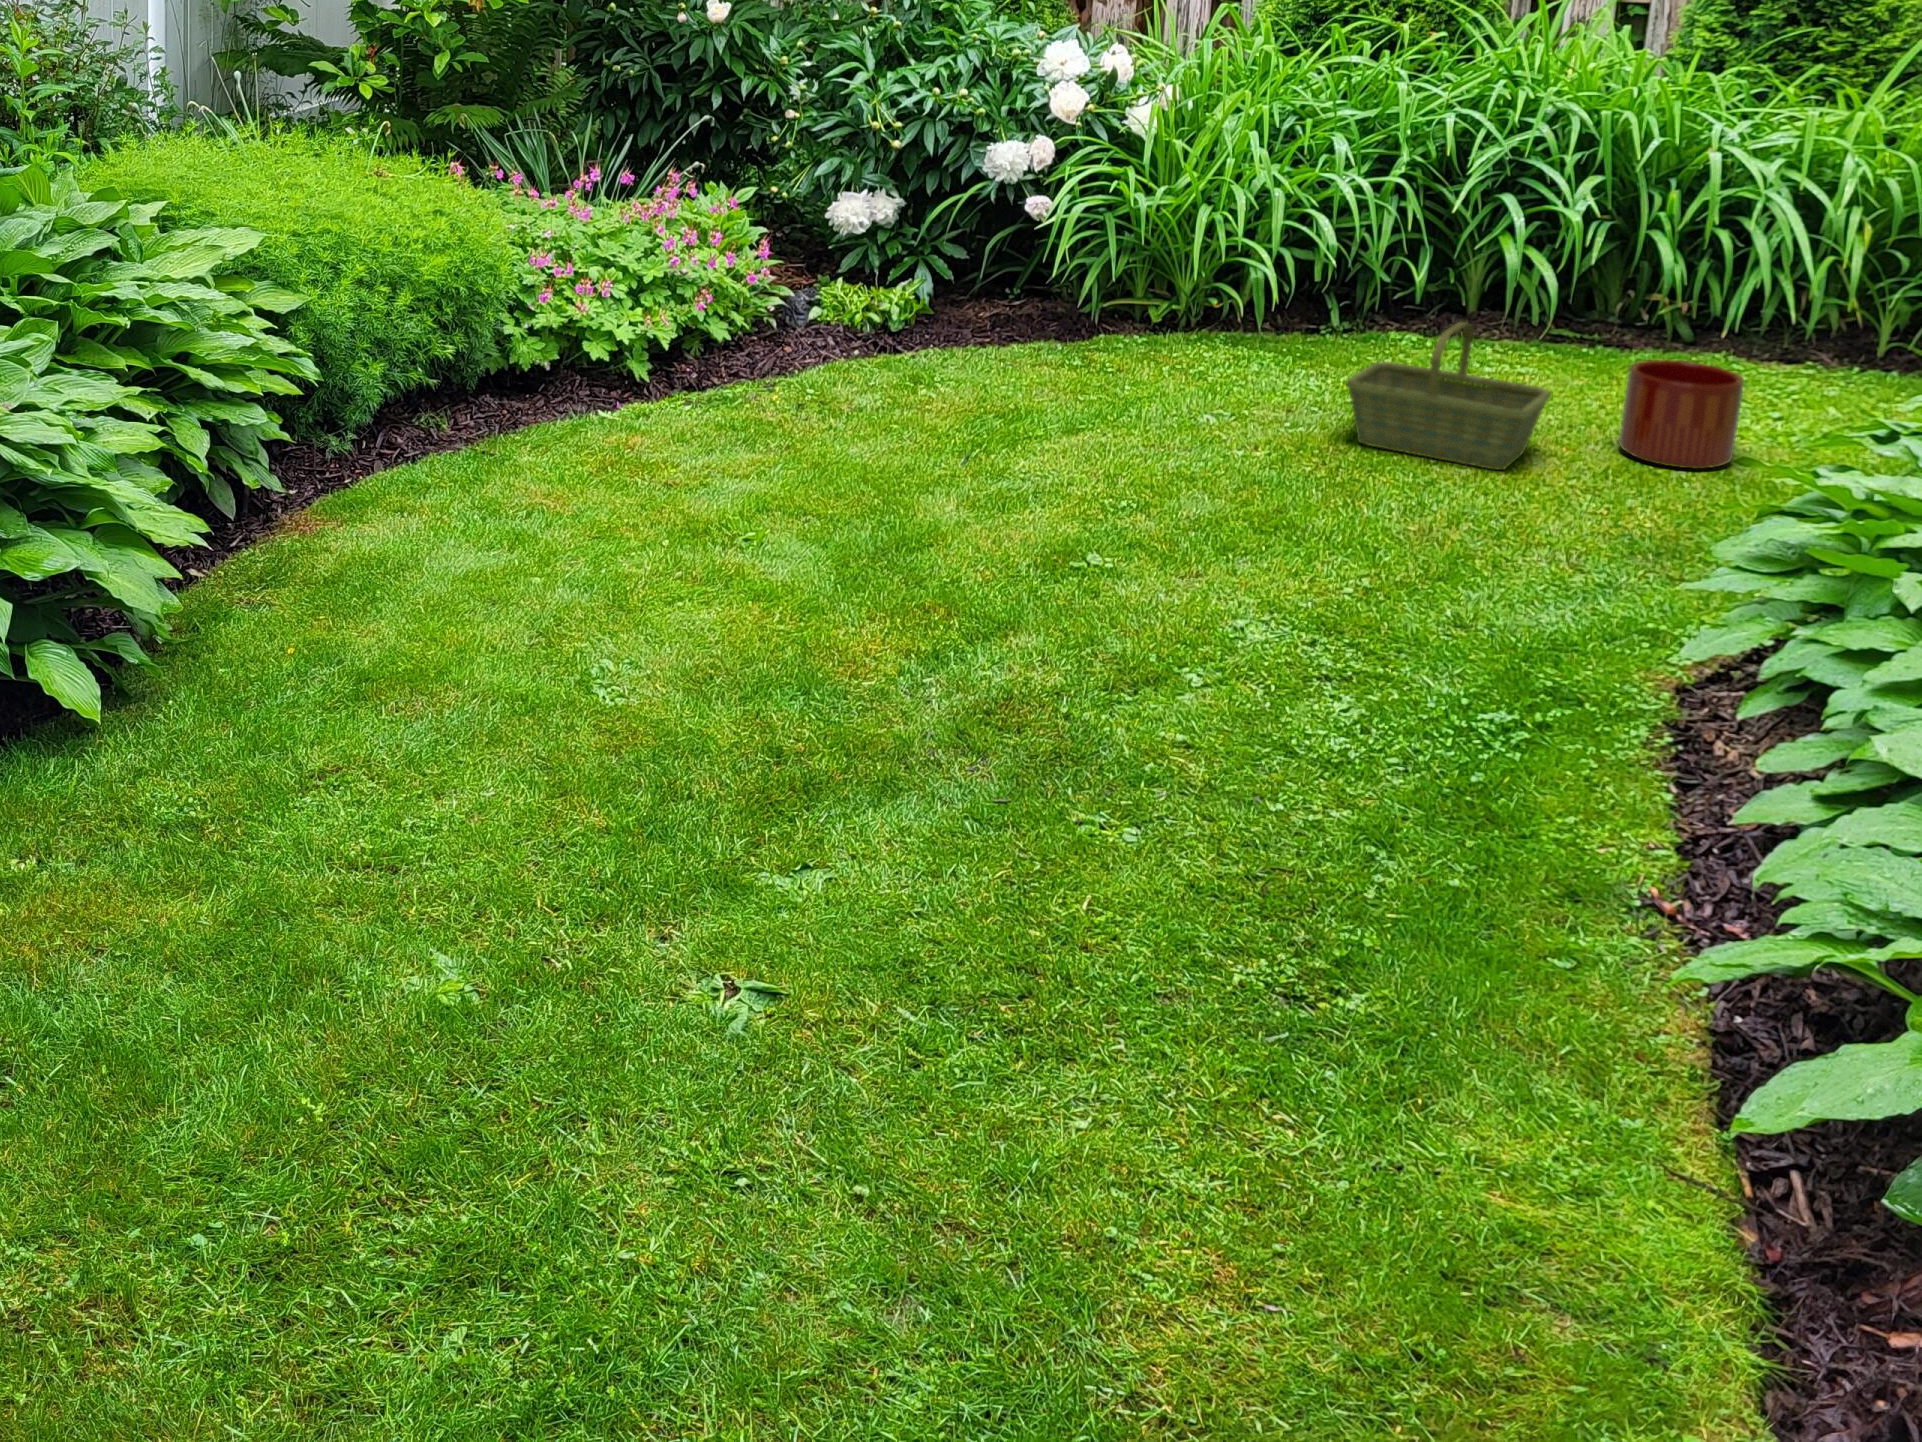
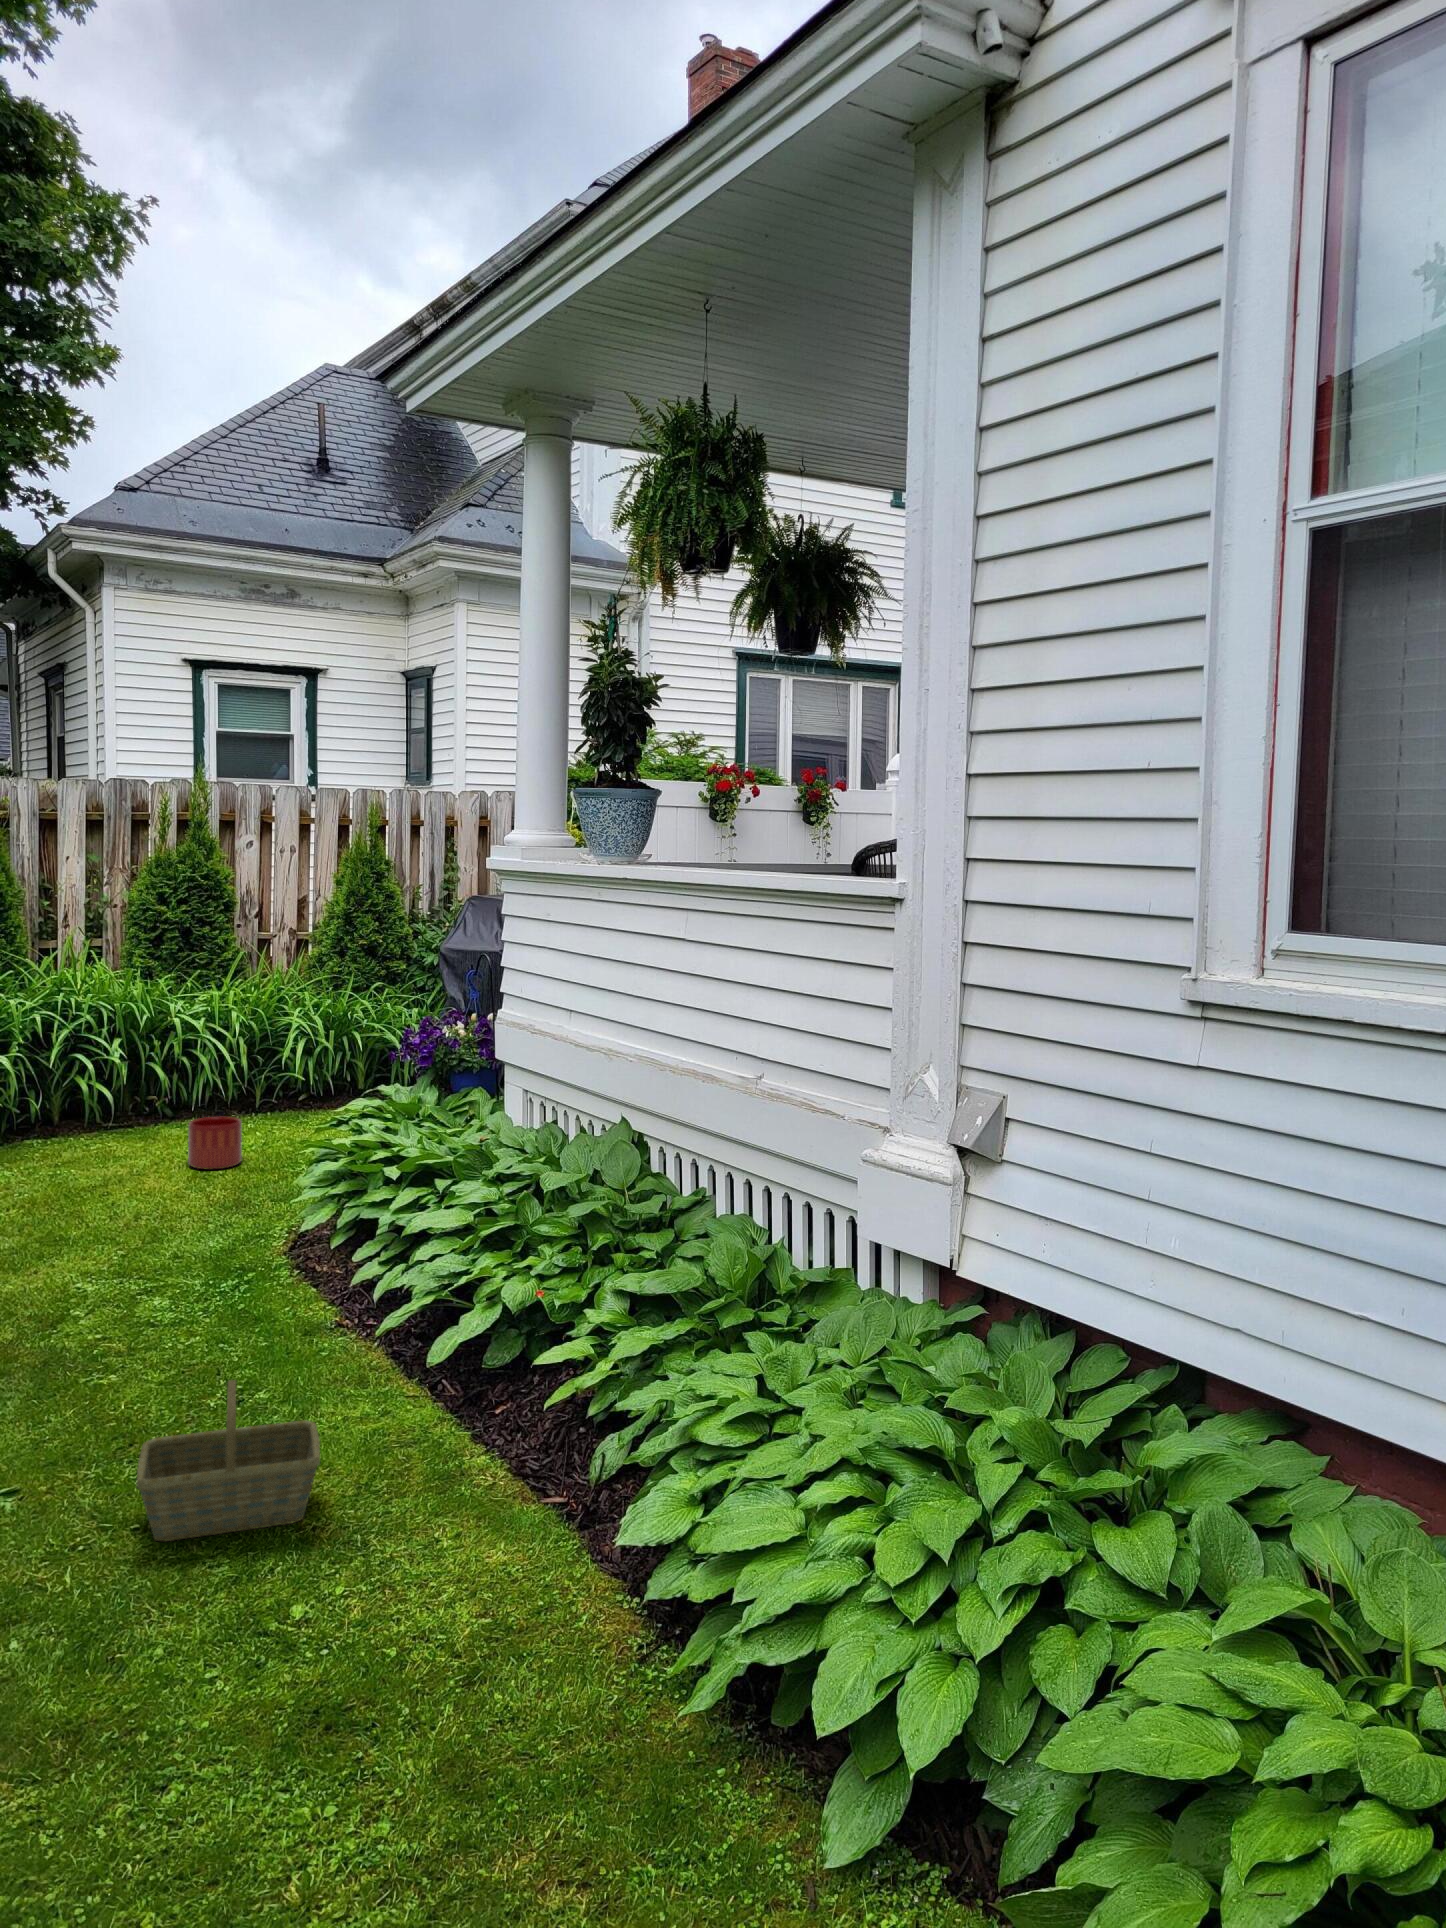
basket: present [1346,321,1551,470] -> present [137,1380,320,1541]

